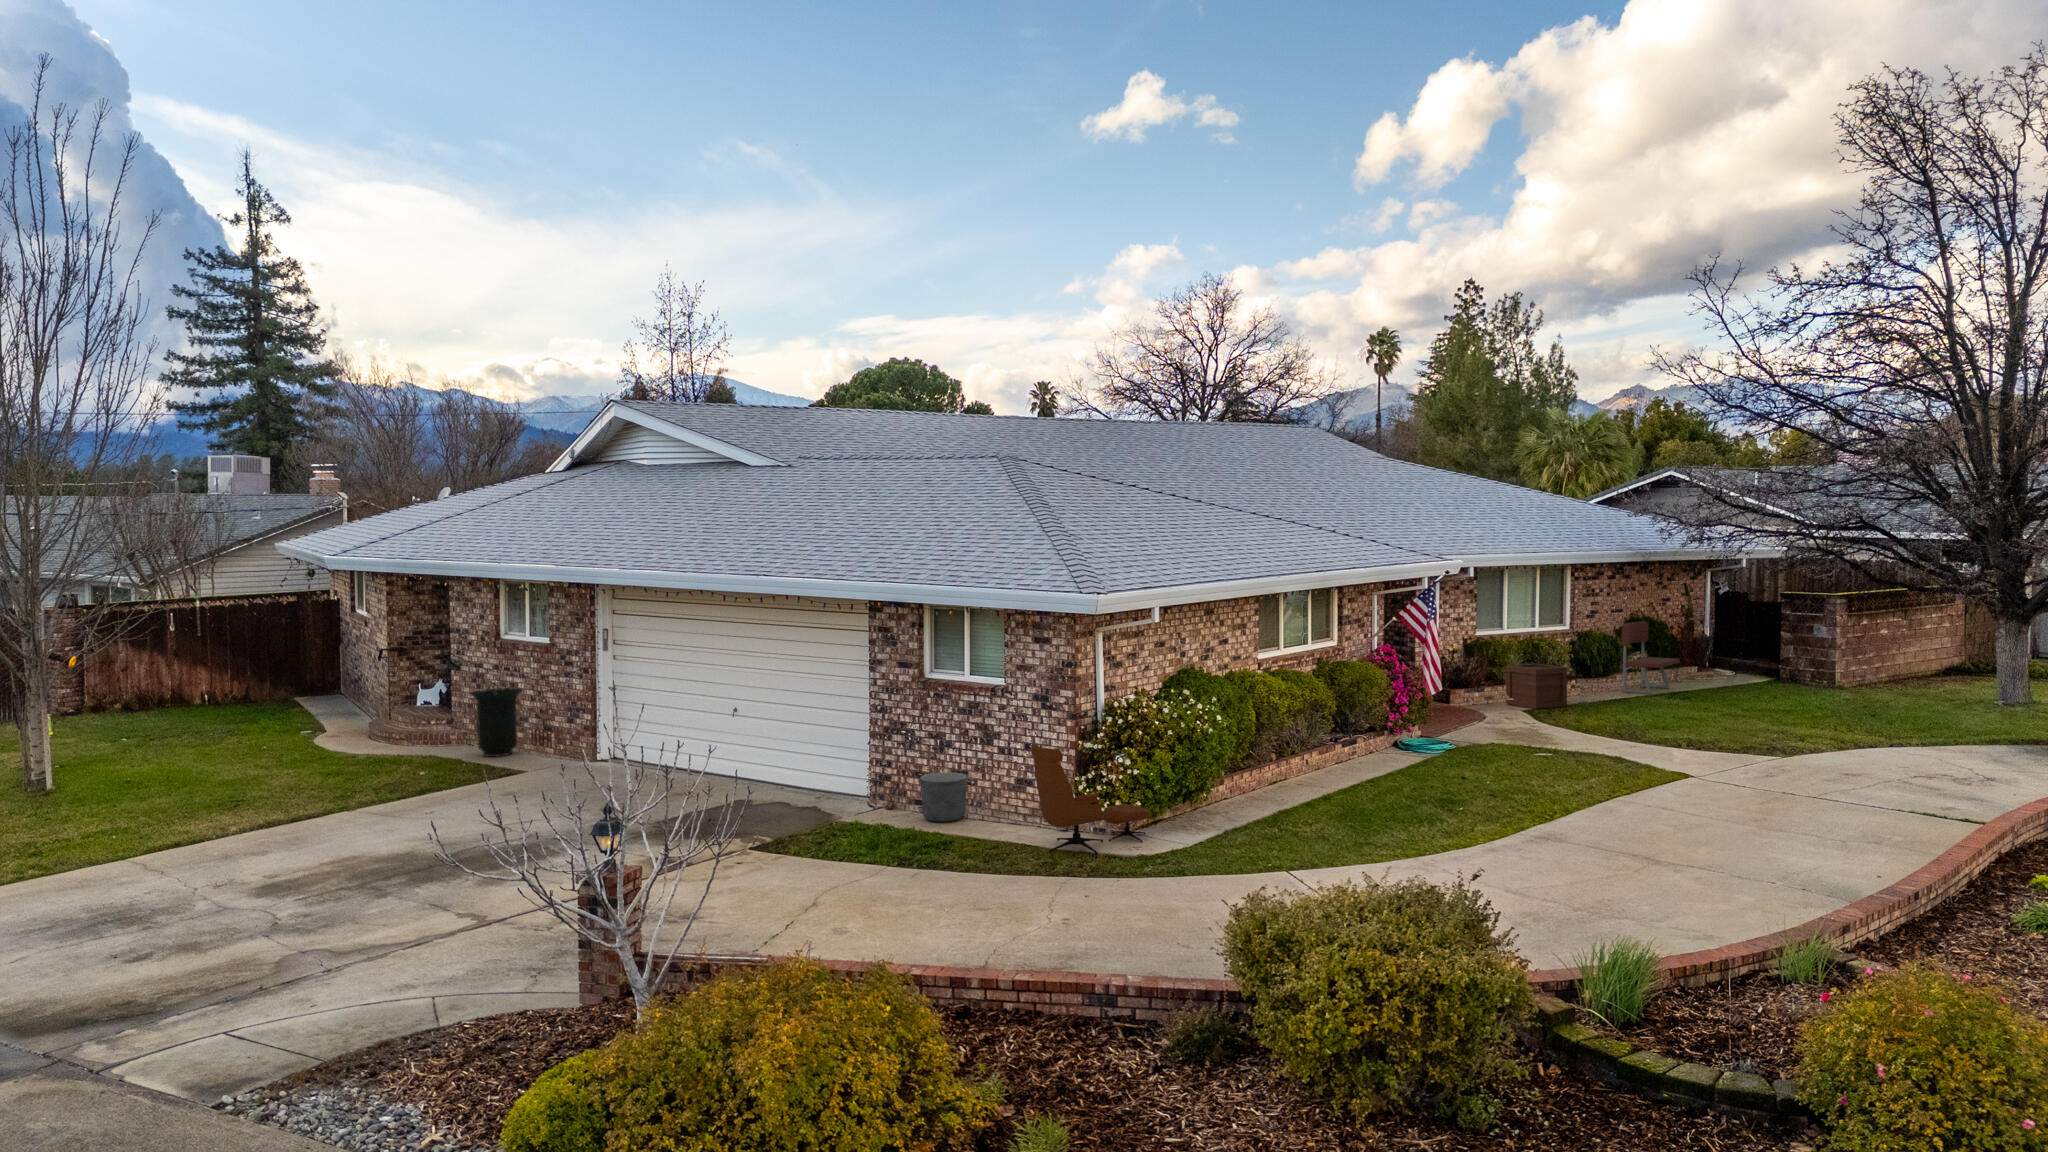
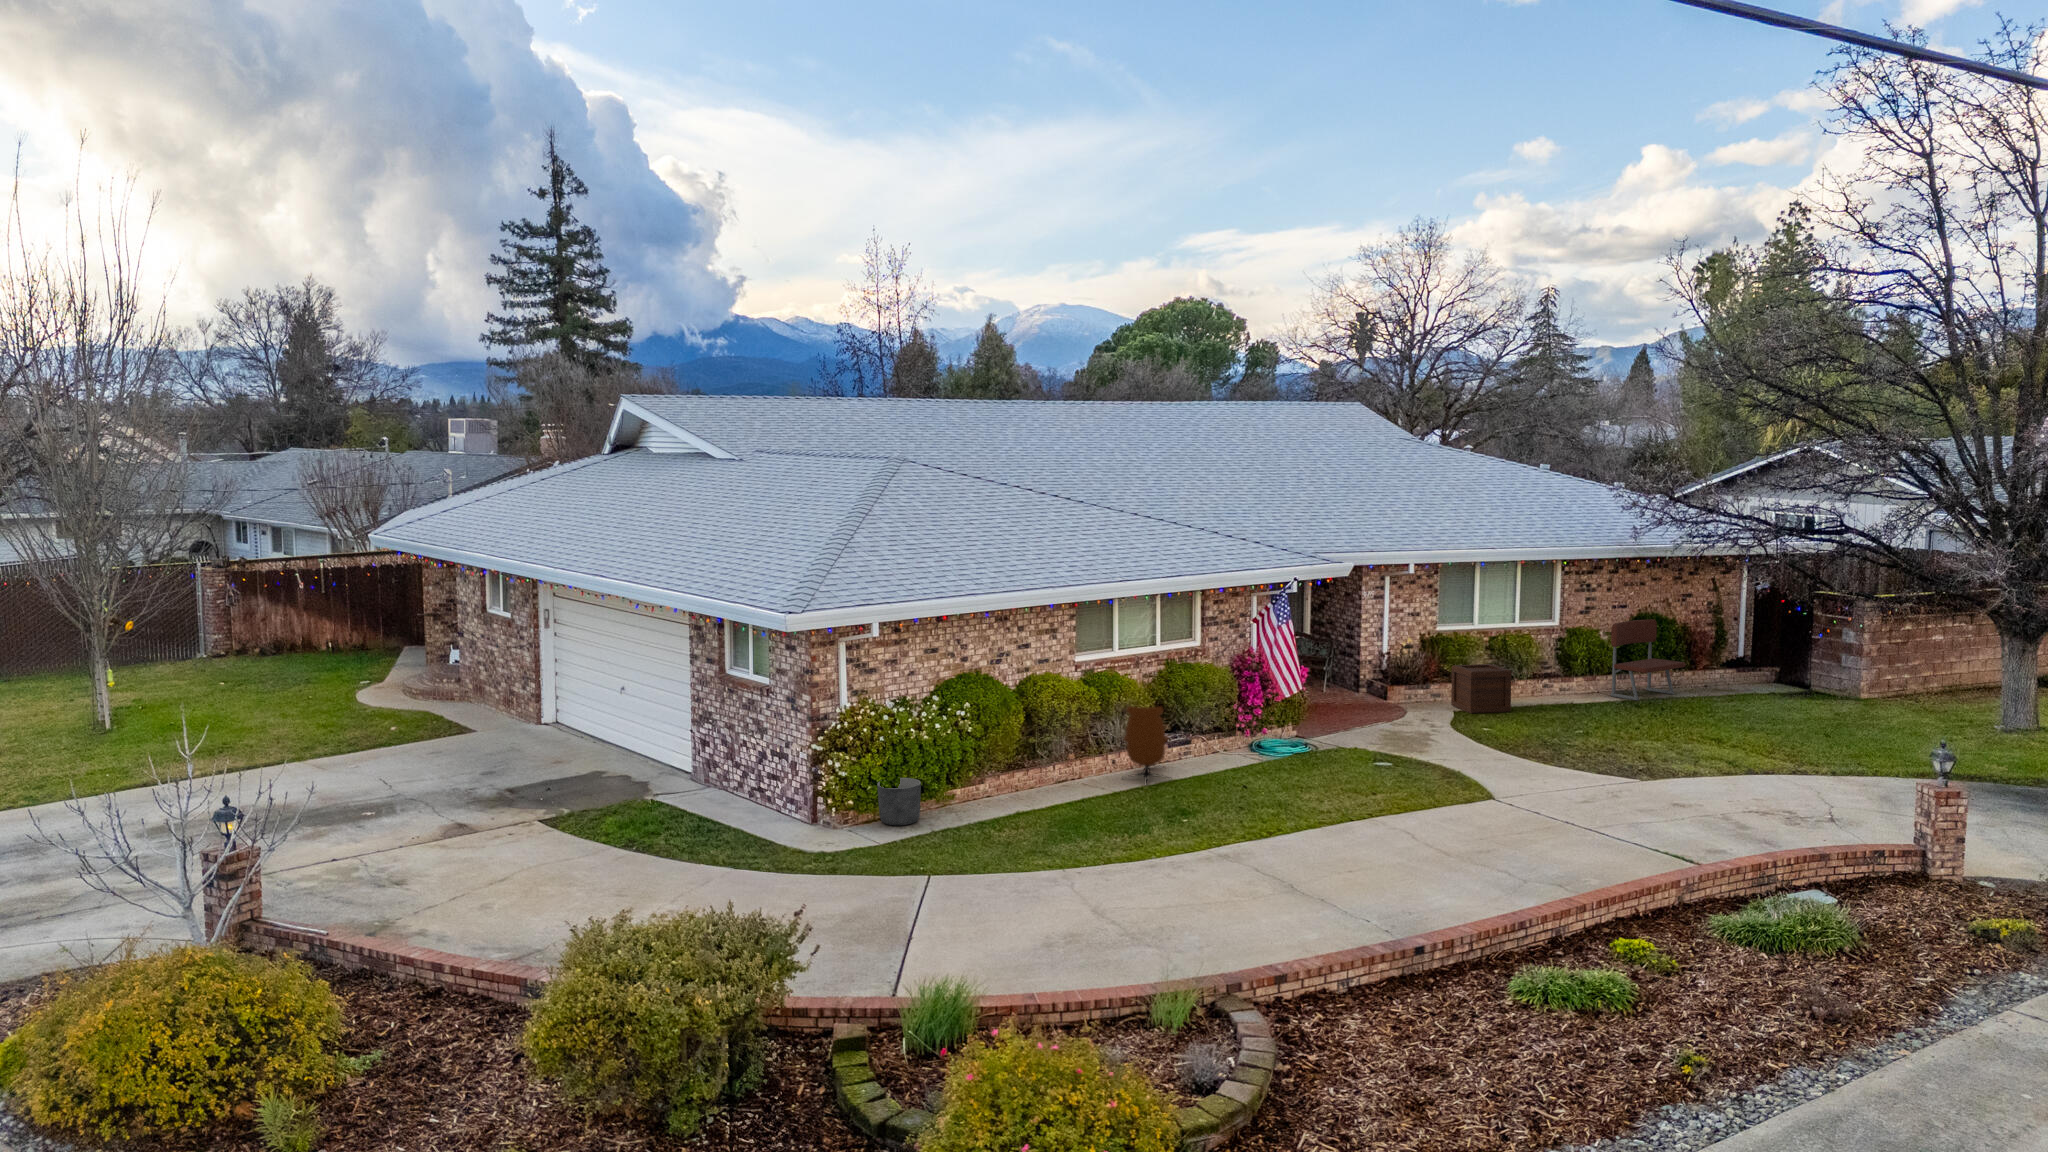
trash can: present [469,688,524,757] -> none [450,656,498,715]
lounge chair: present [1031,744,1150,854] -> present [1124,706,1171,783]
planter: present [920,772,967,822] -> present [877,778,921,825]

